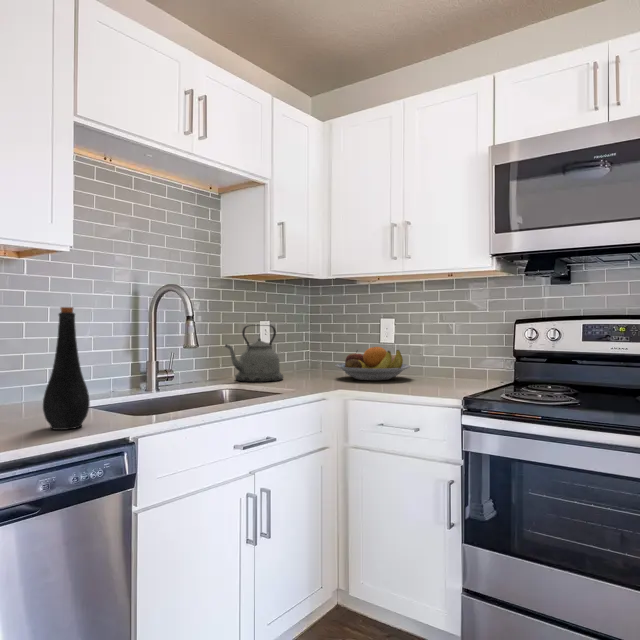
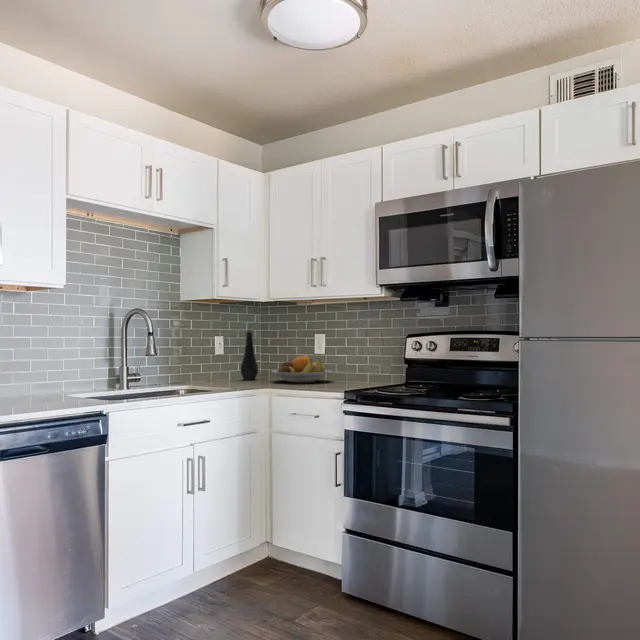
bottle: present [43,307,90,430] -> present [241,330,258,380]
kettle: present [225,325,283,382] -> none [182,339,230,383]

